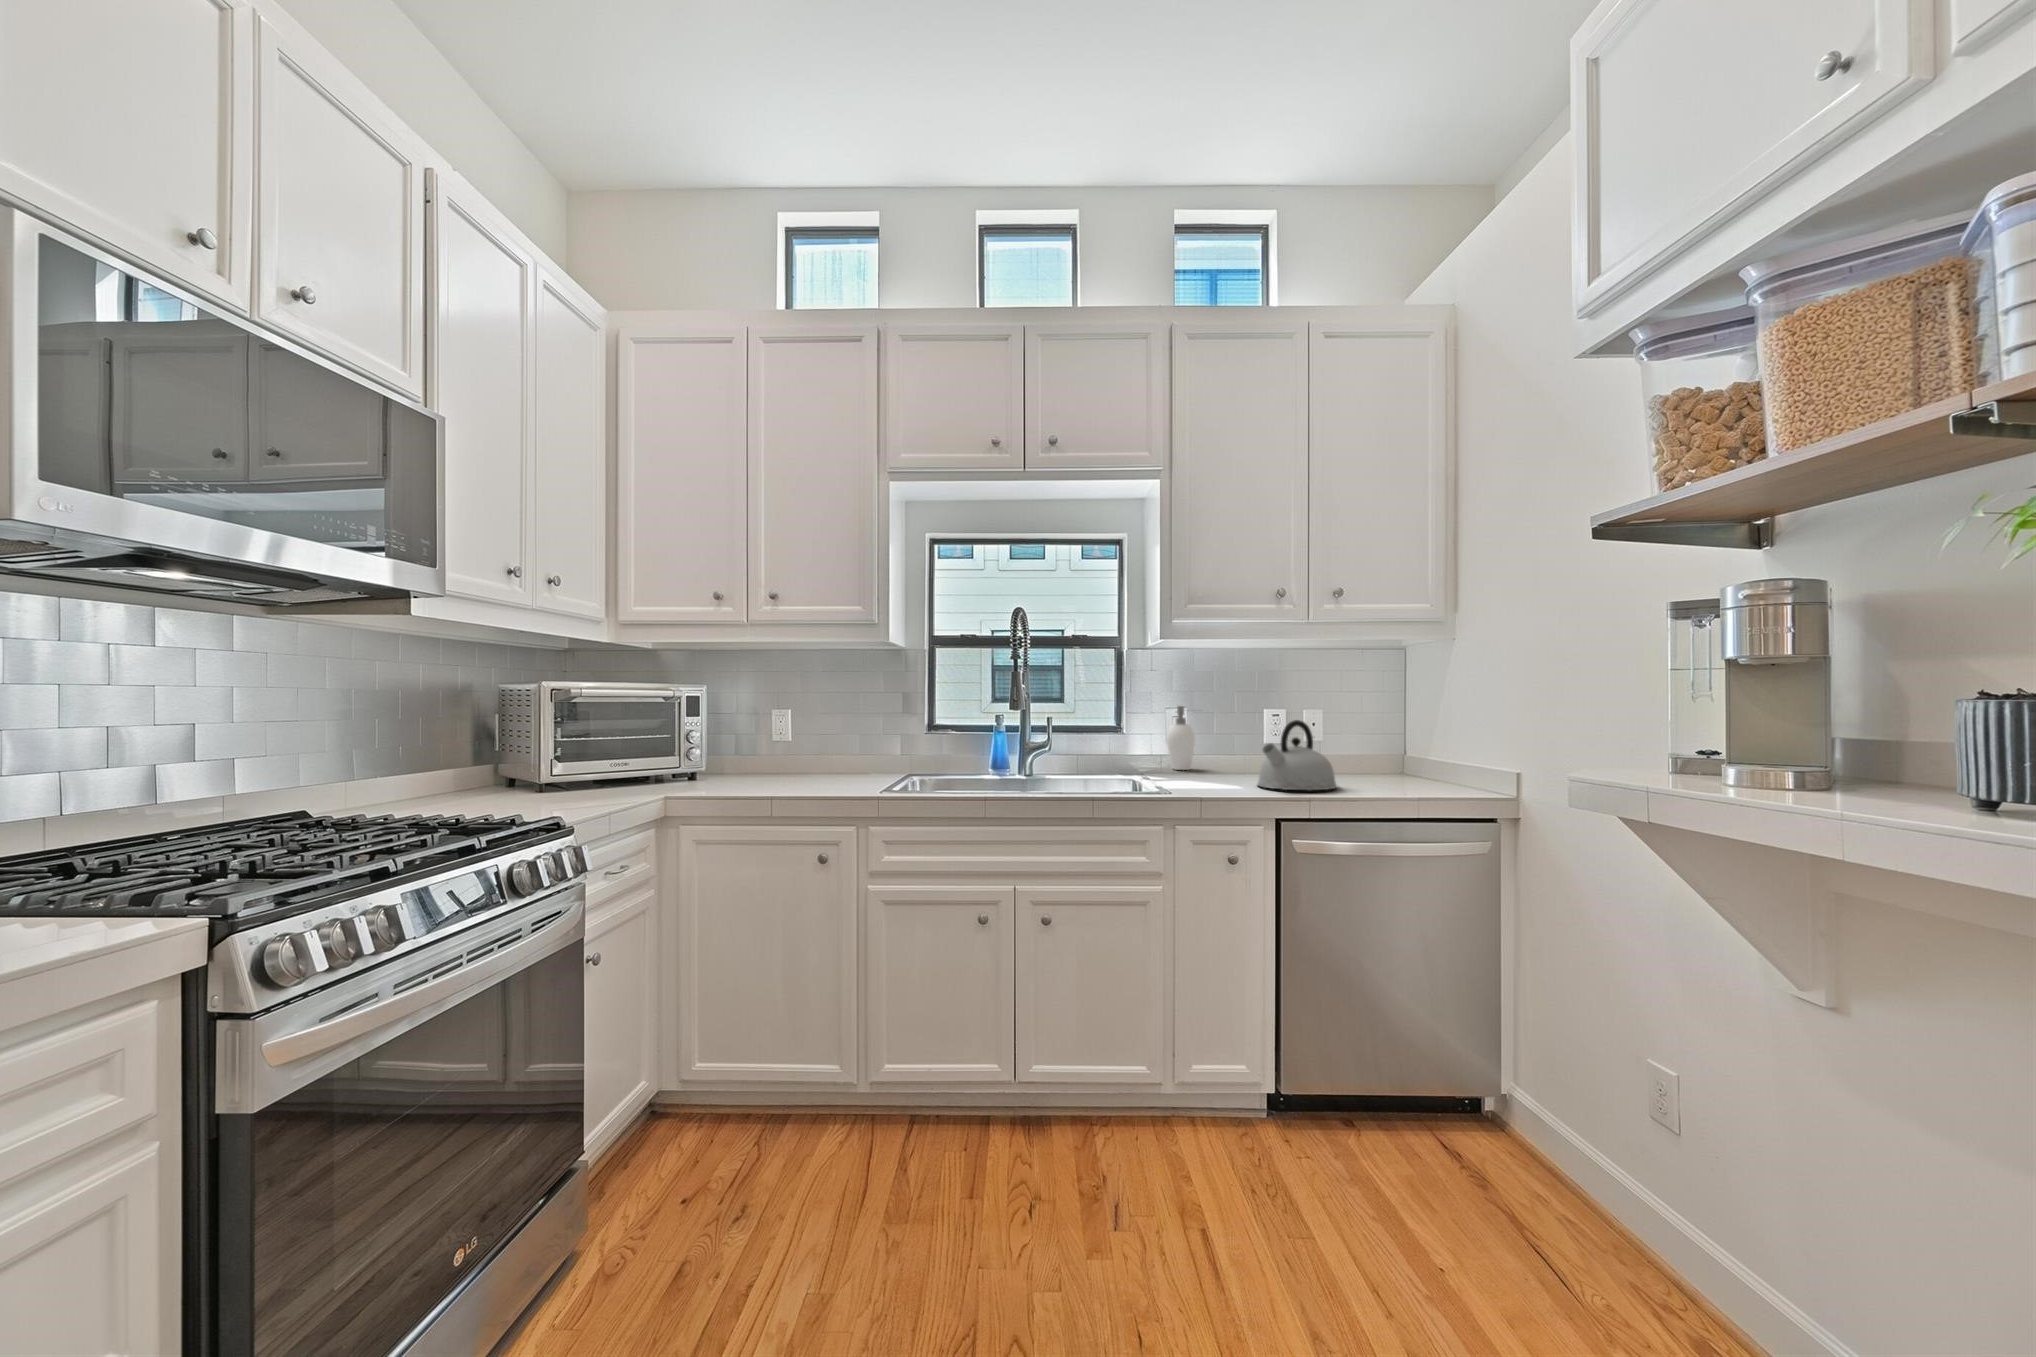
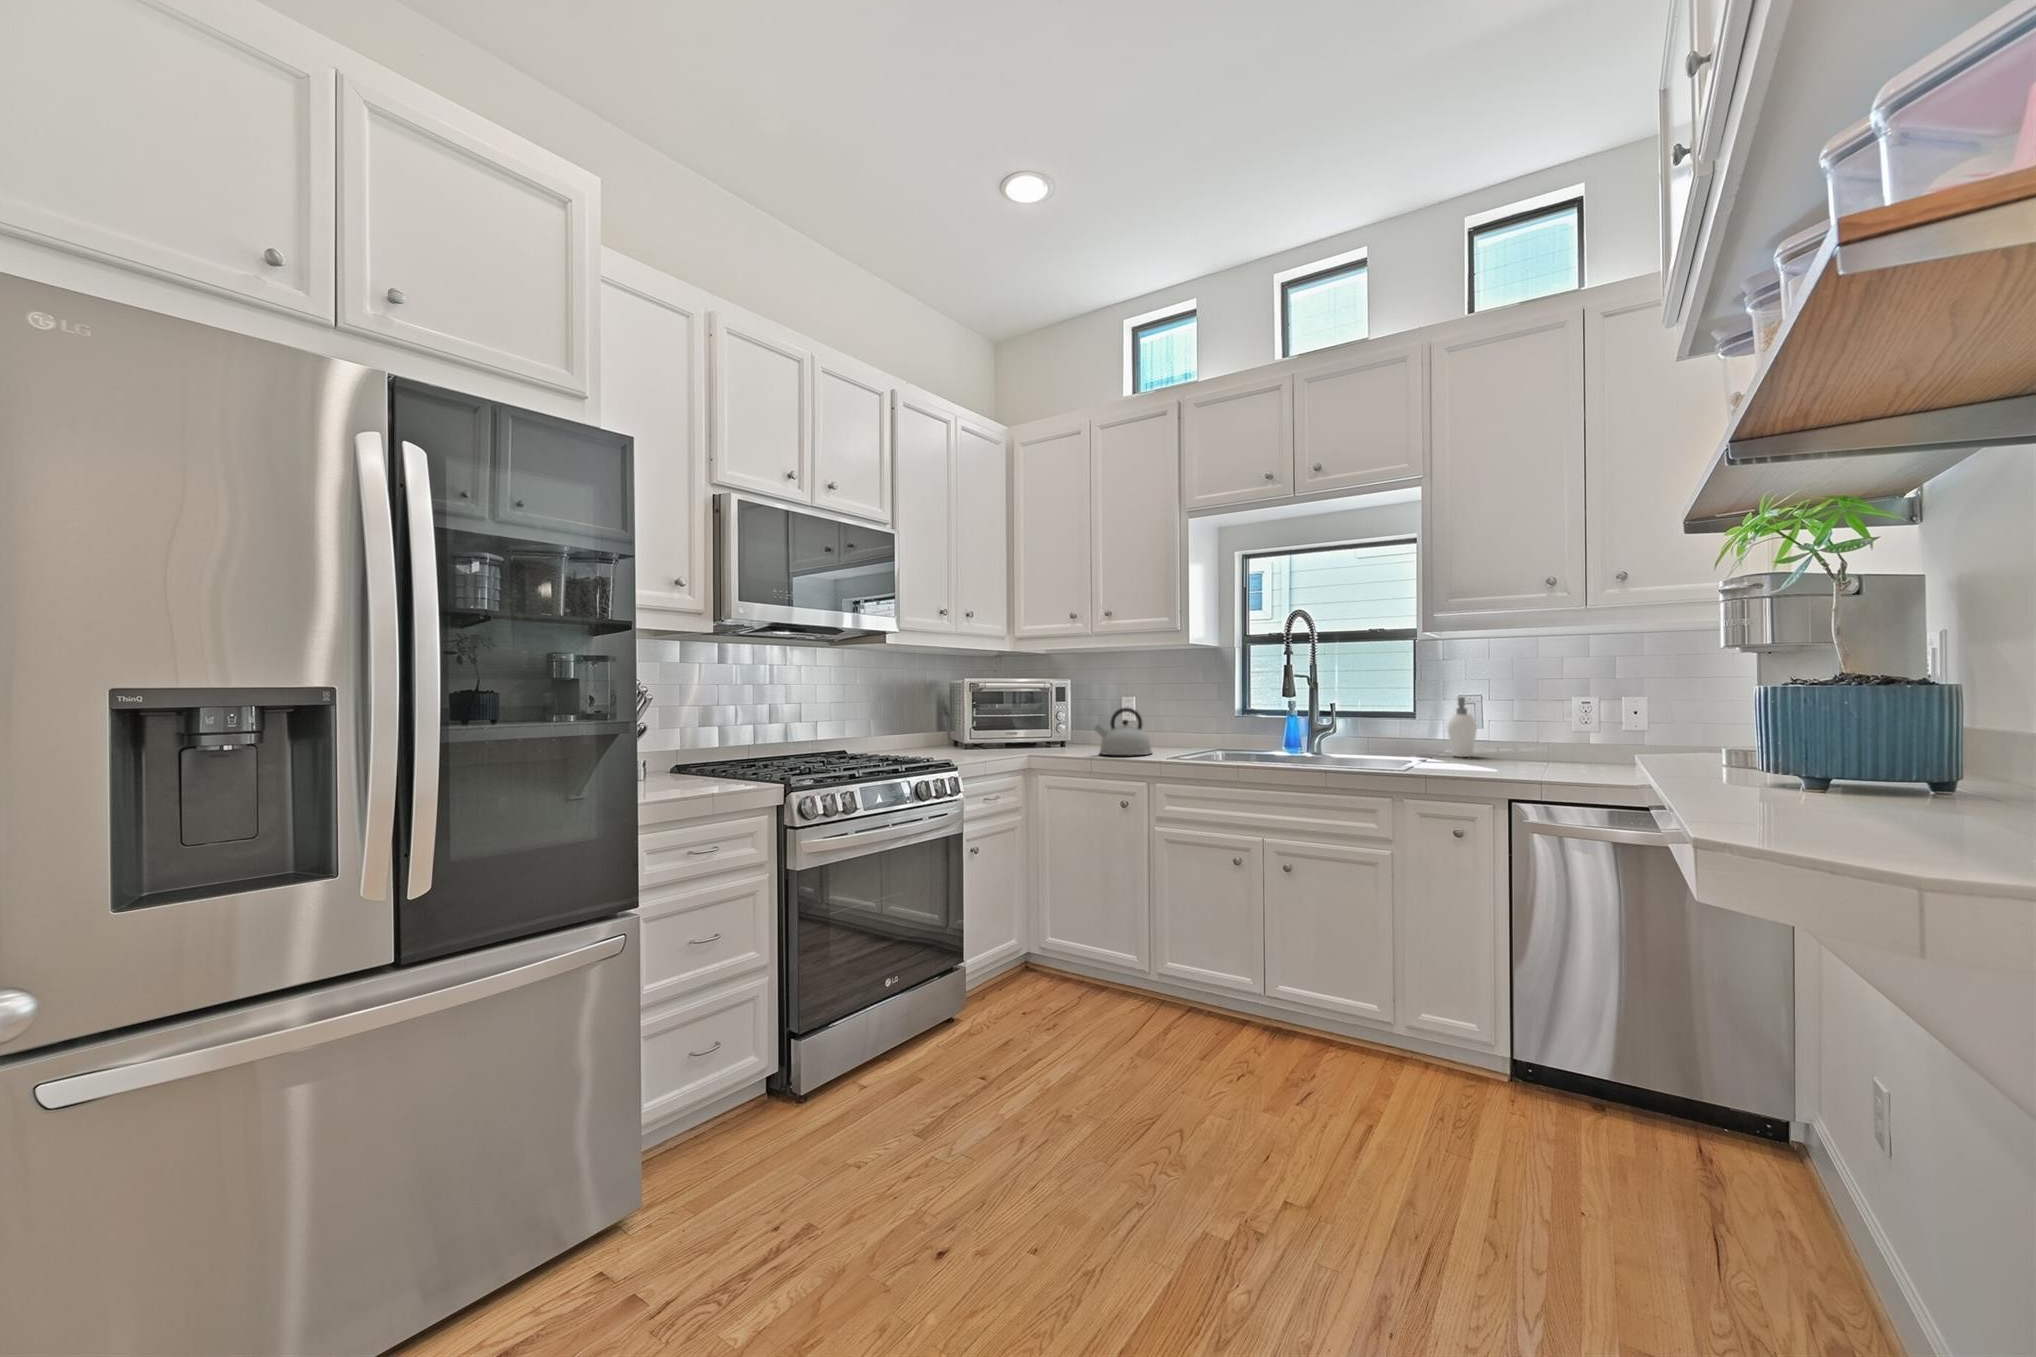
kettle: present [1257,720,1337,790] -> present [1094,707,1152,755]

